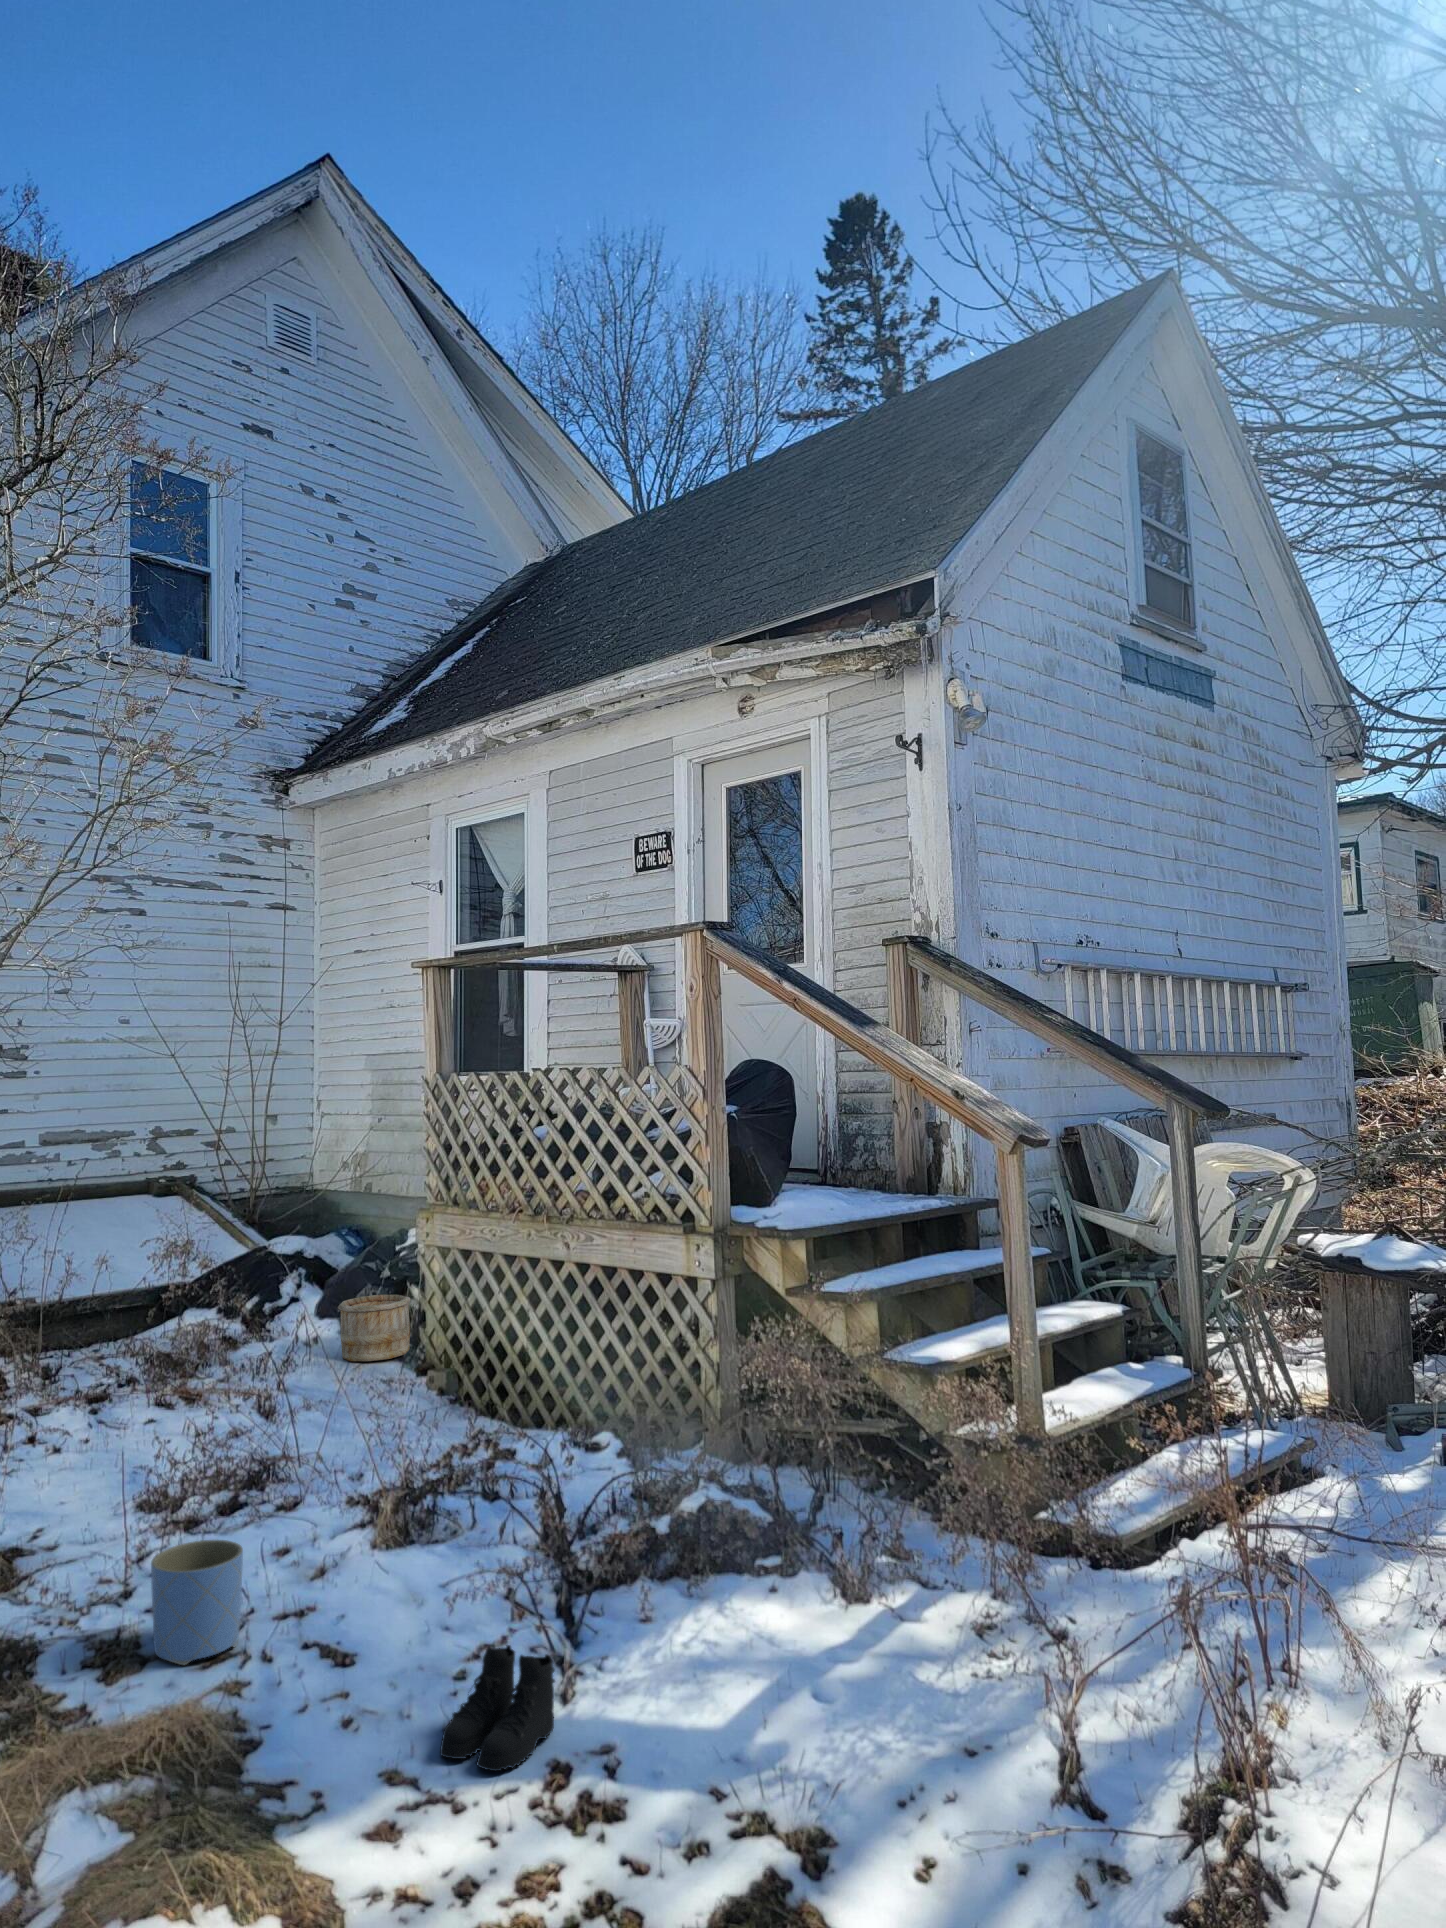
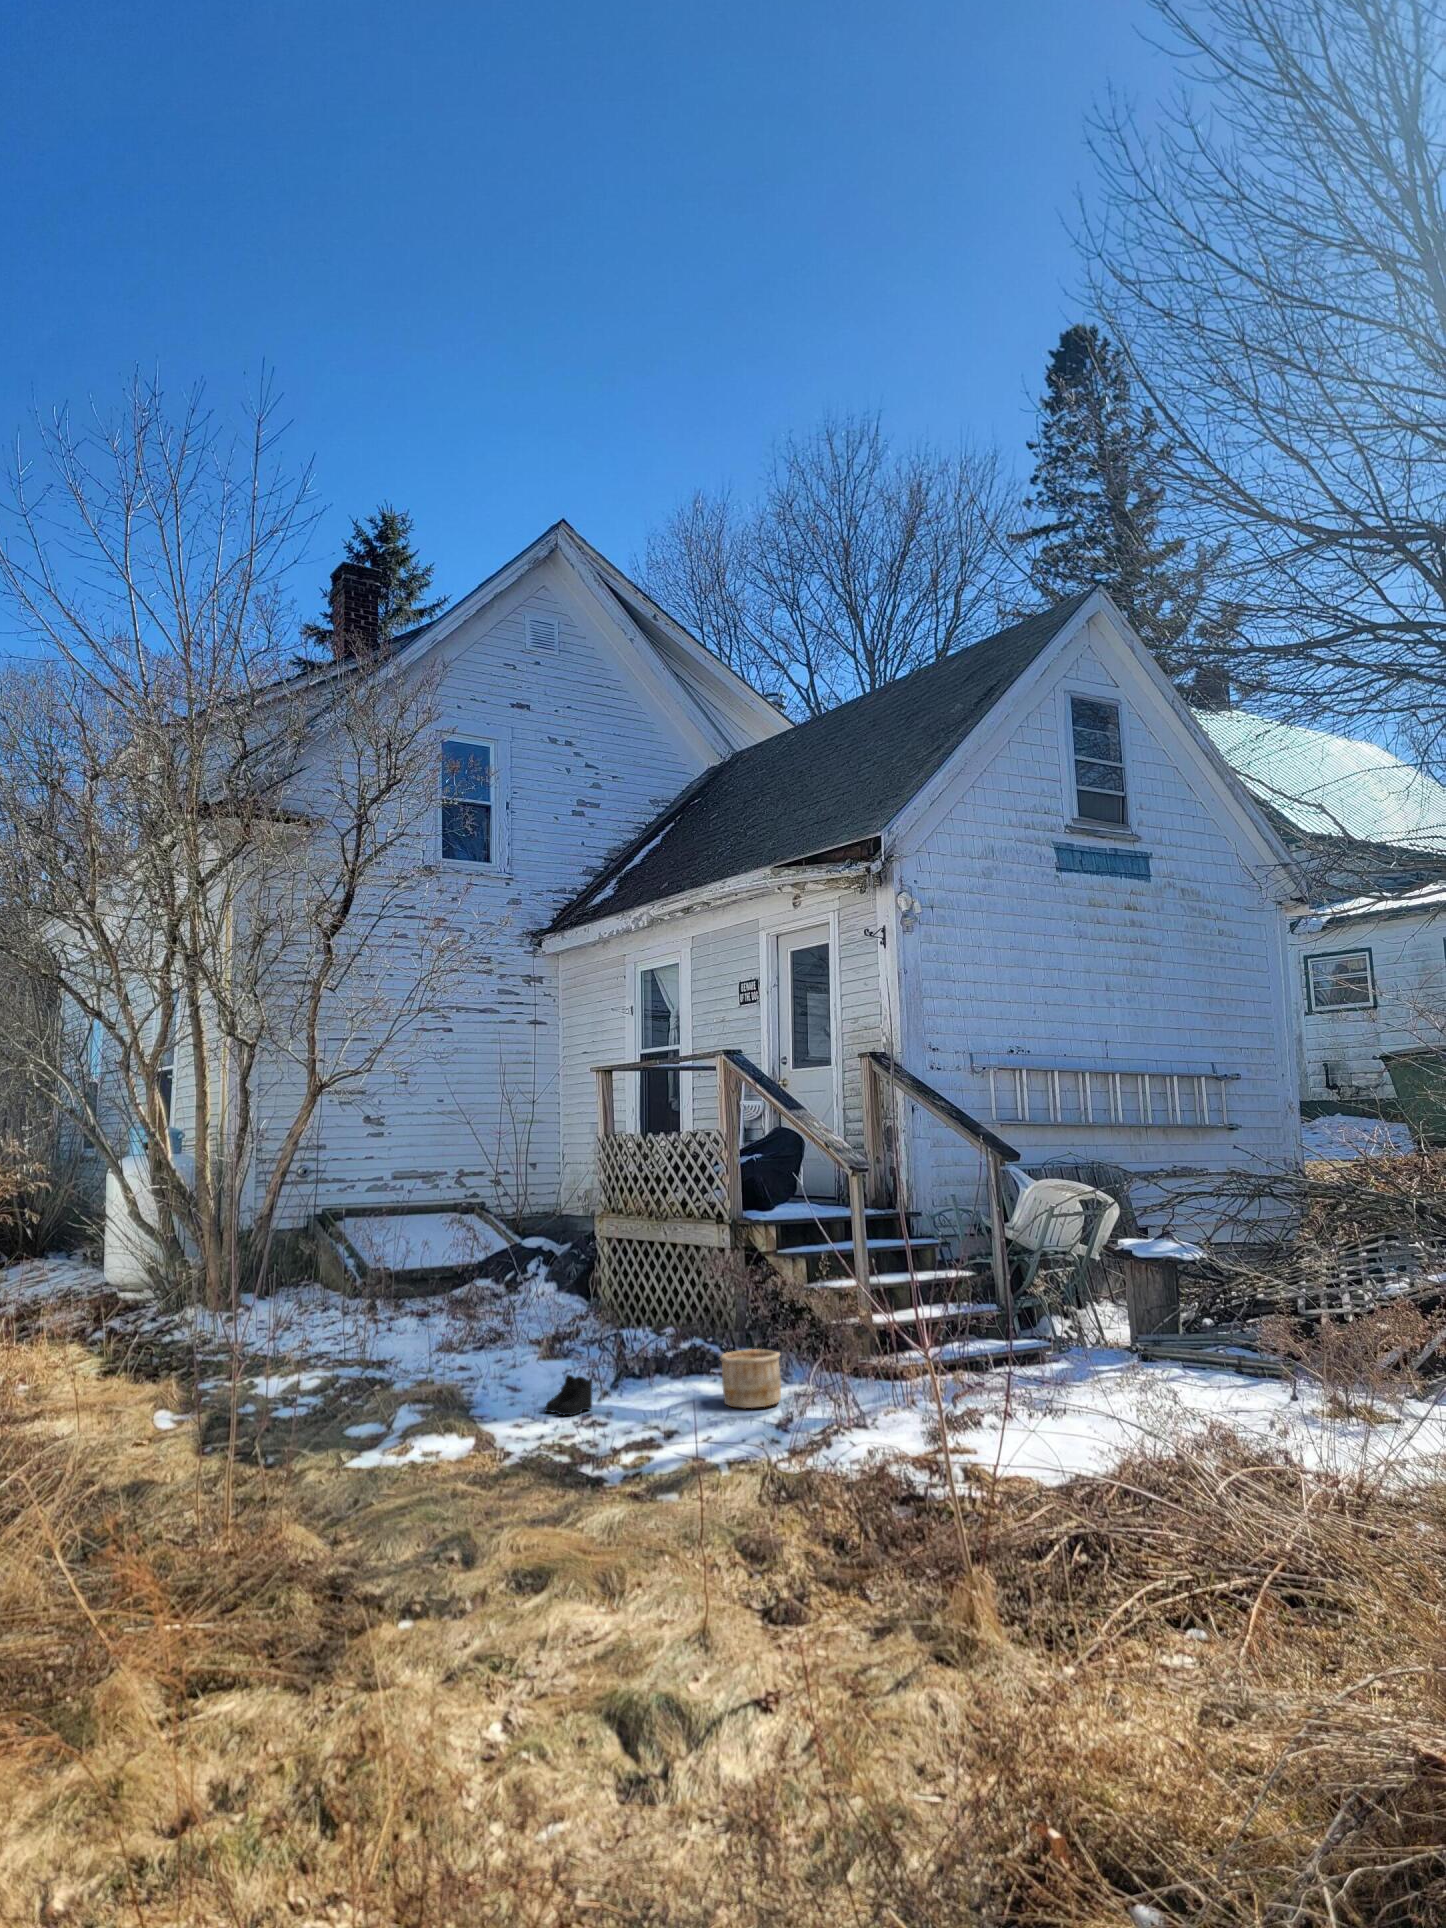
wooden bucket: present [338,1295,411,1361] -> present [720,1349,781,1408]
planter: present [151,1540,243,1665] -> none [439,1342,477,1389]

